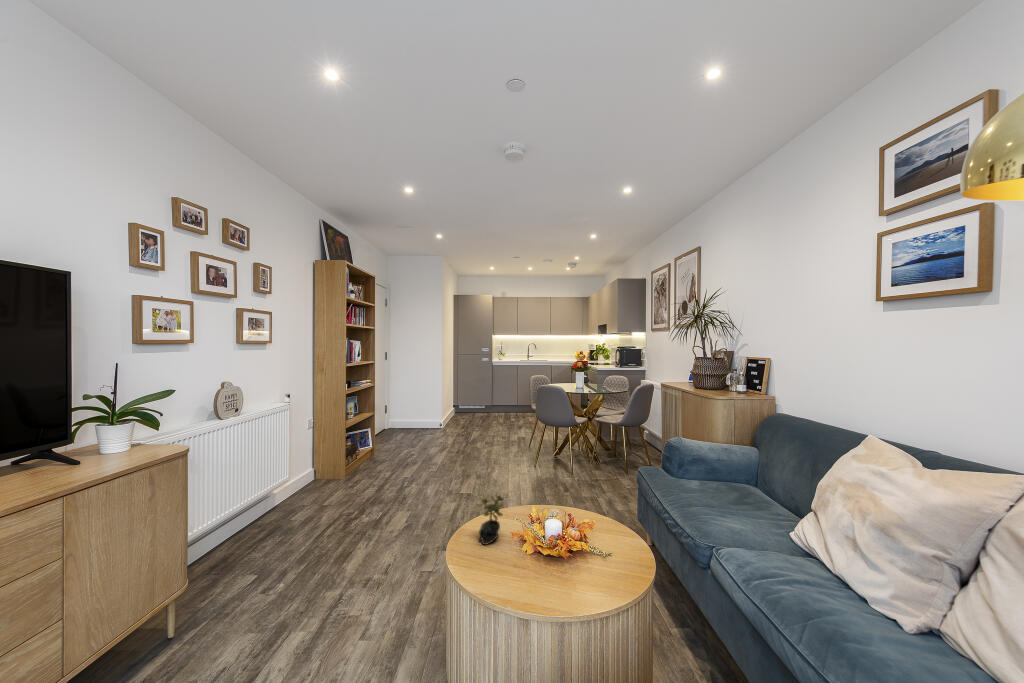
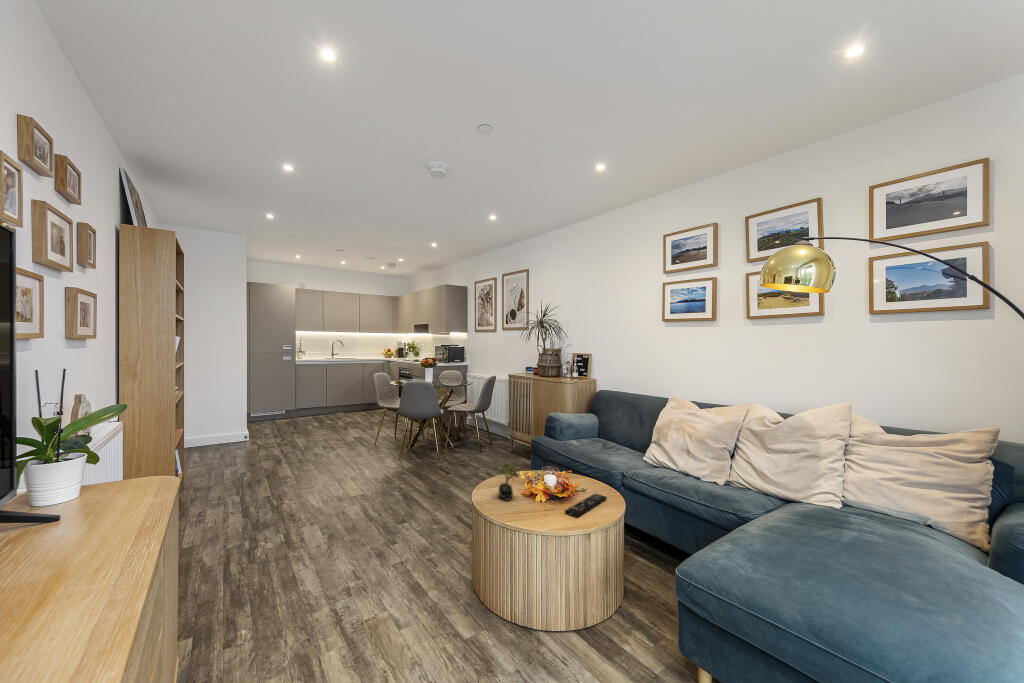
remote control: none [525,571,620,601] -> present [565,494,607,517]

